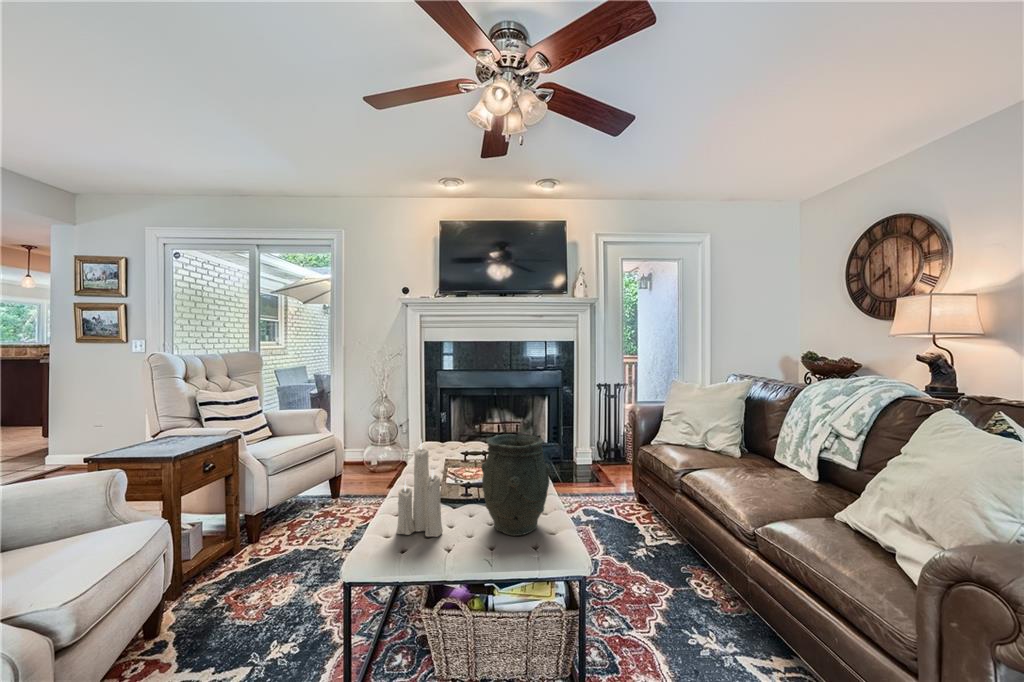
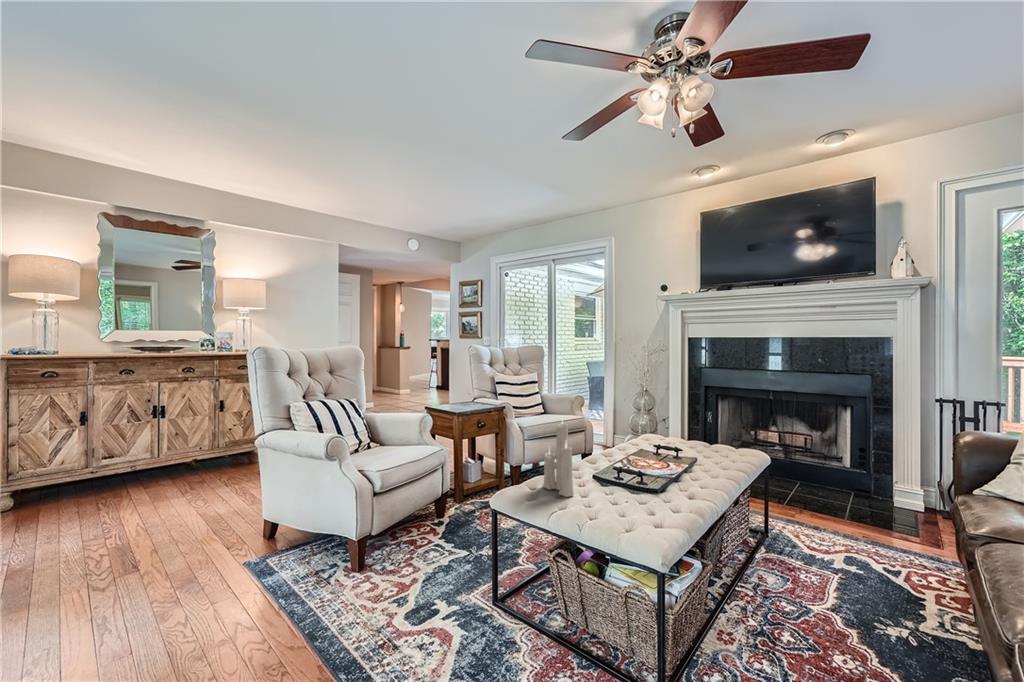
vase: present [481,434,550,536] -> none [605,424,671,519]

